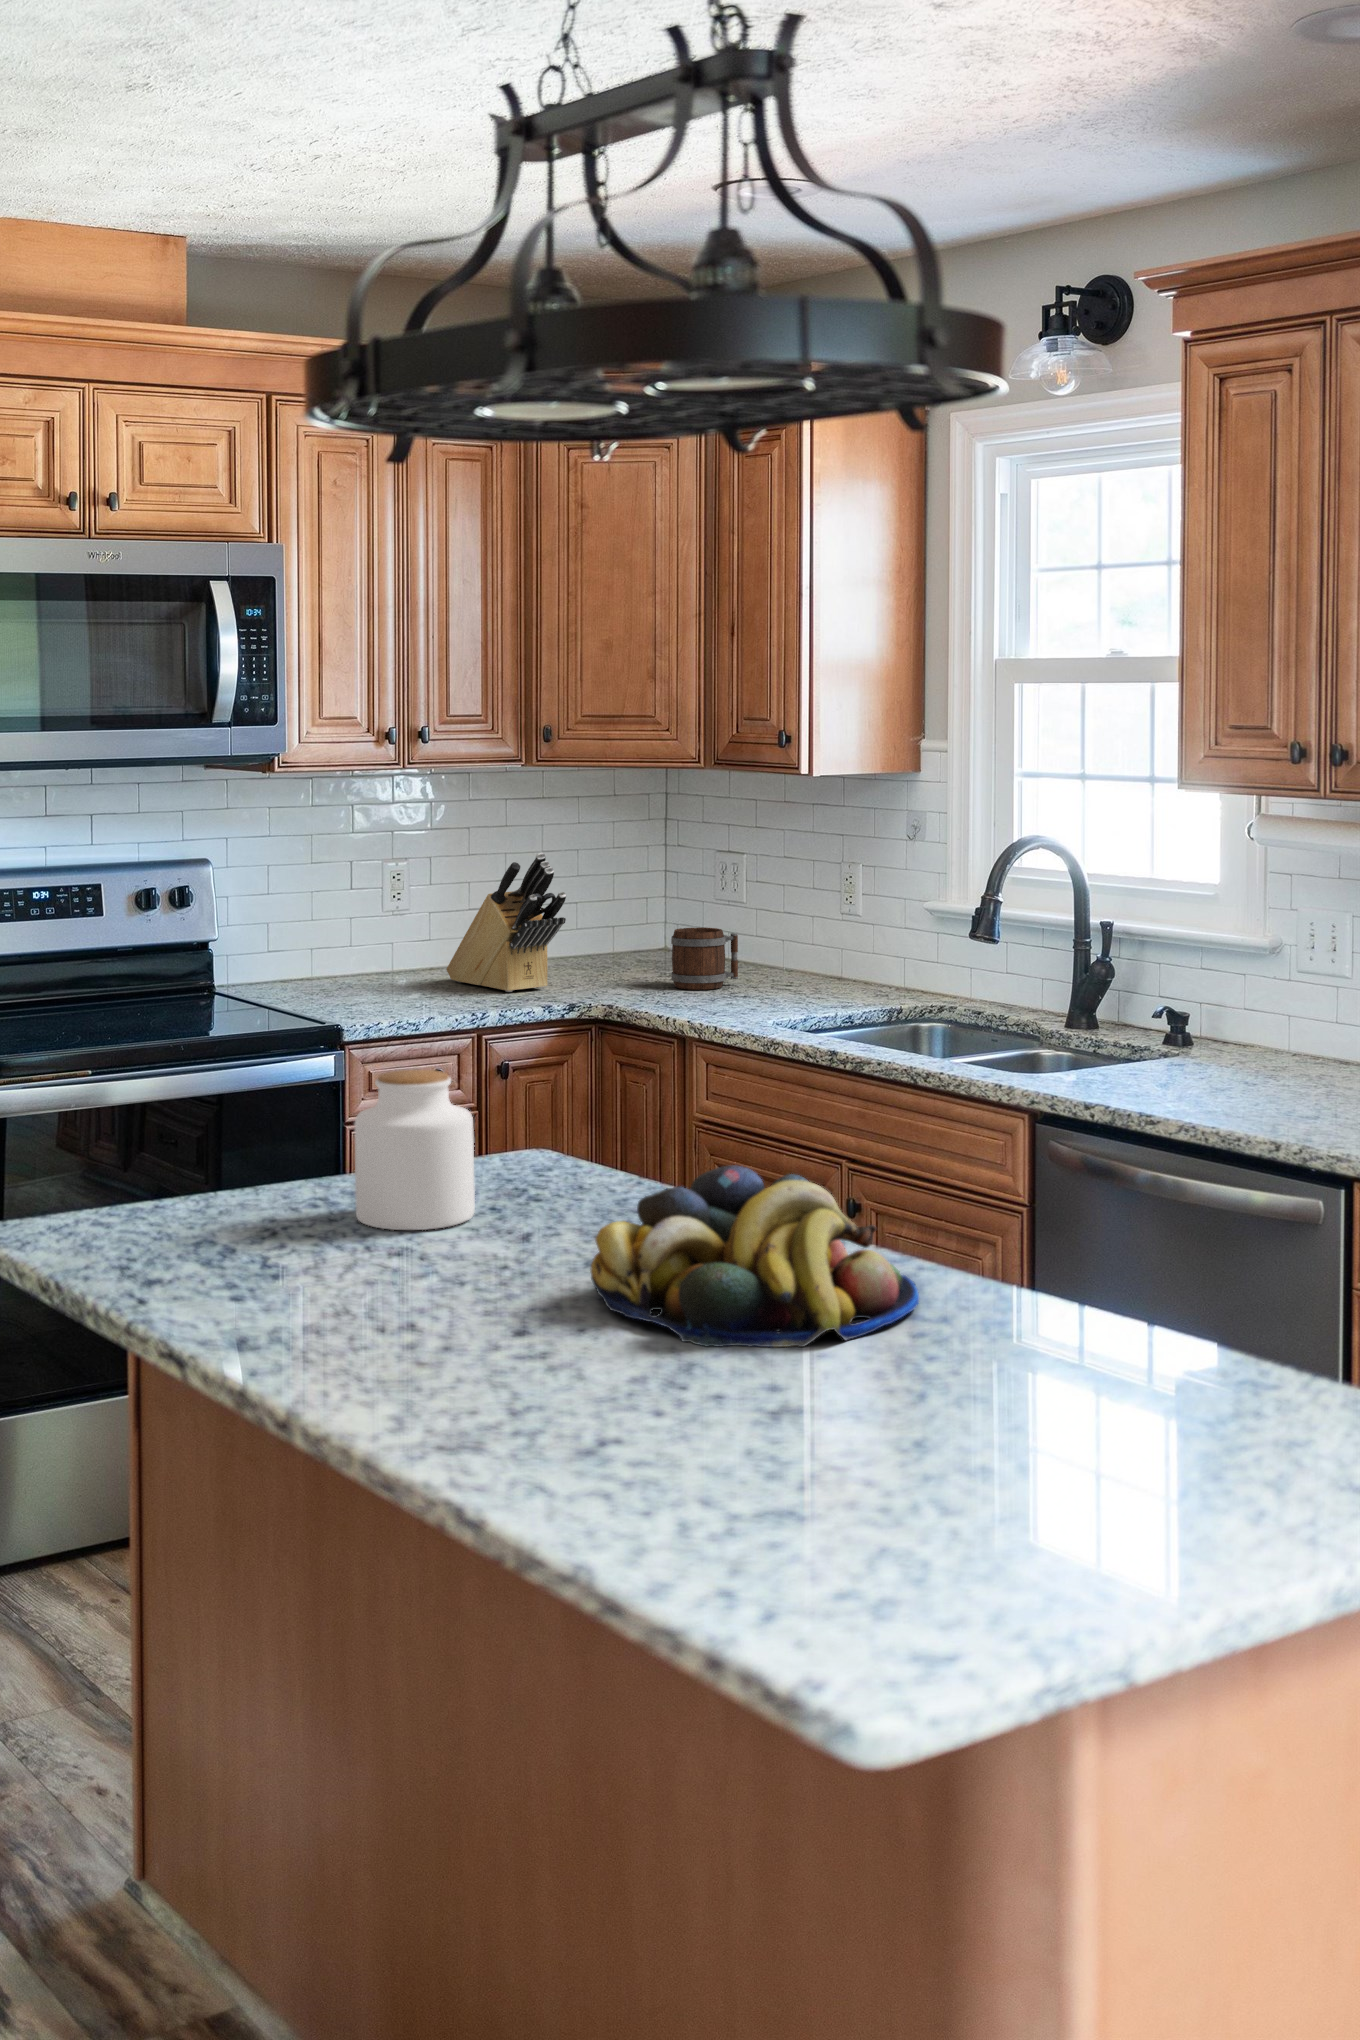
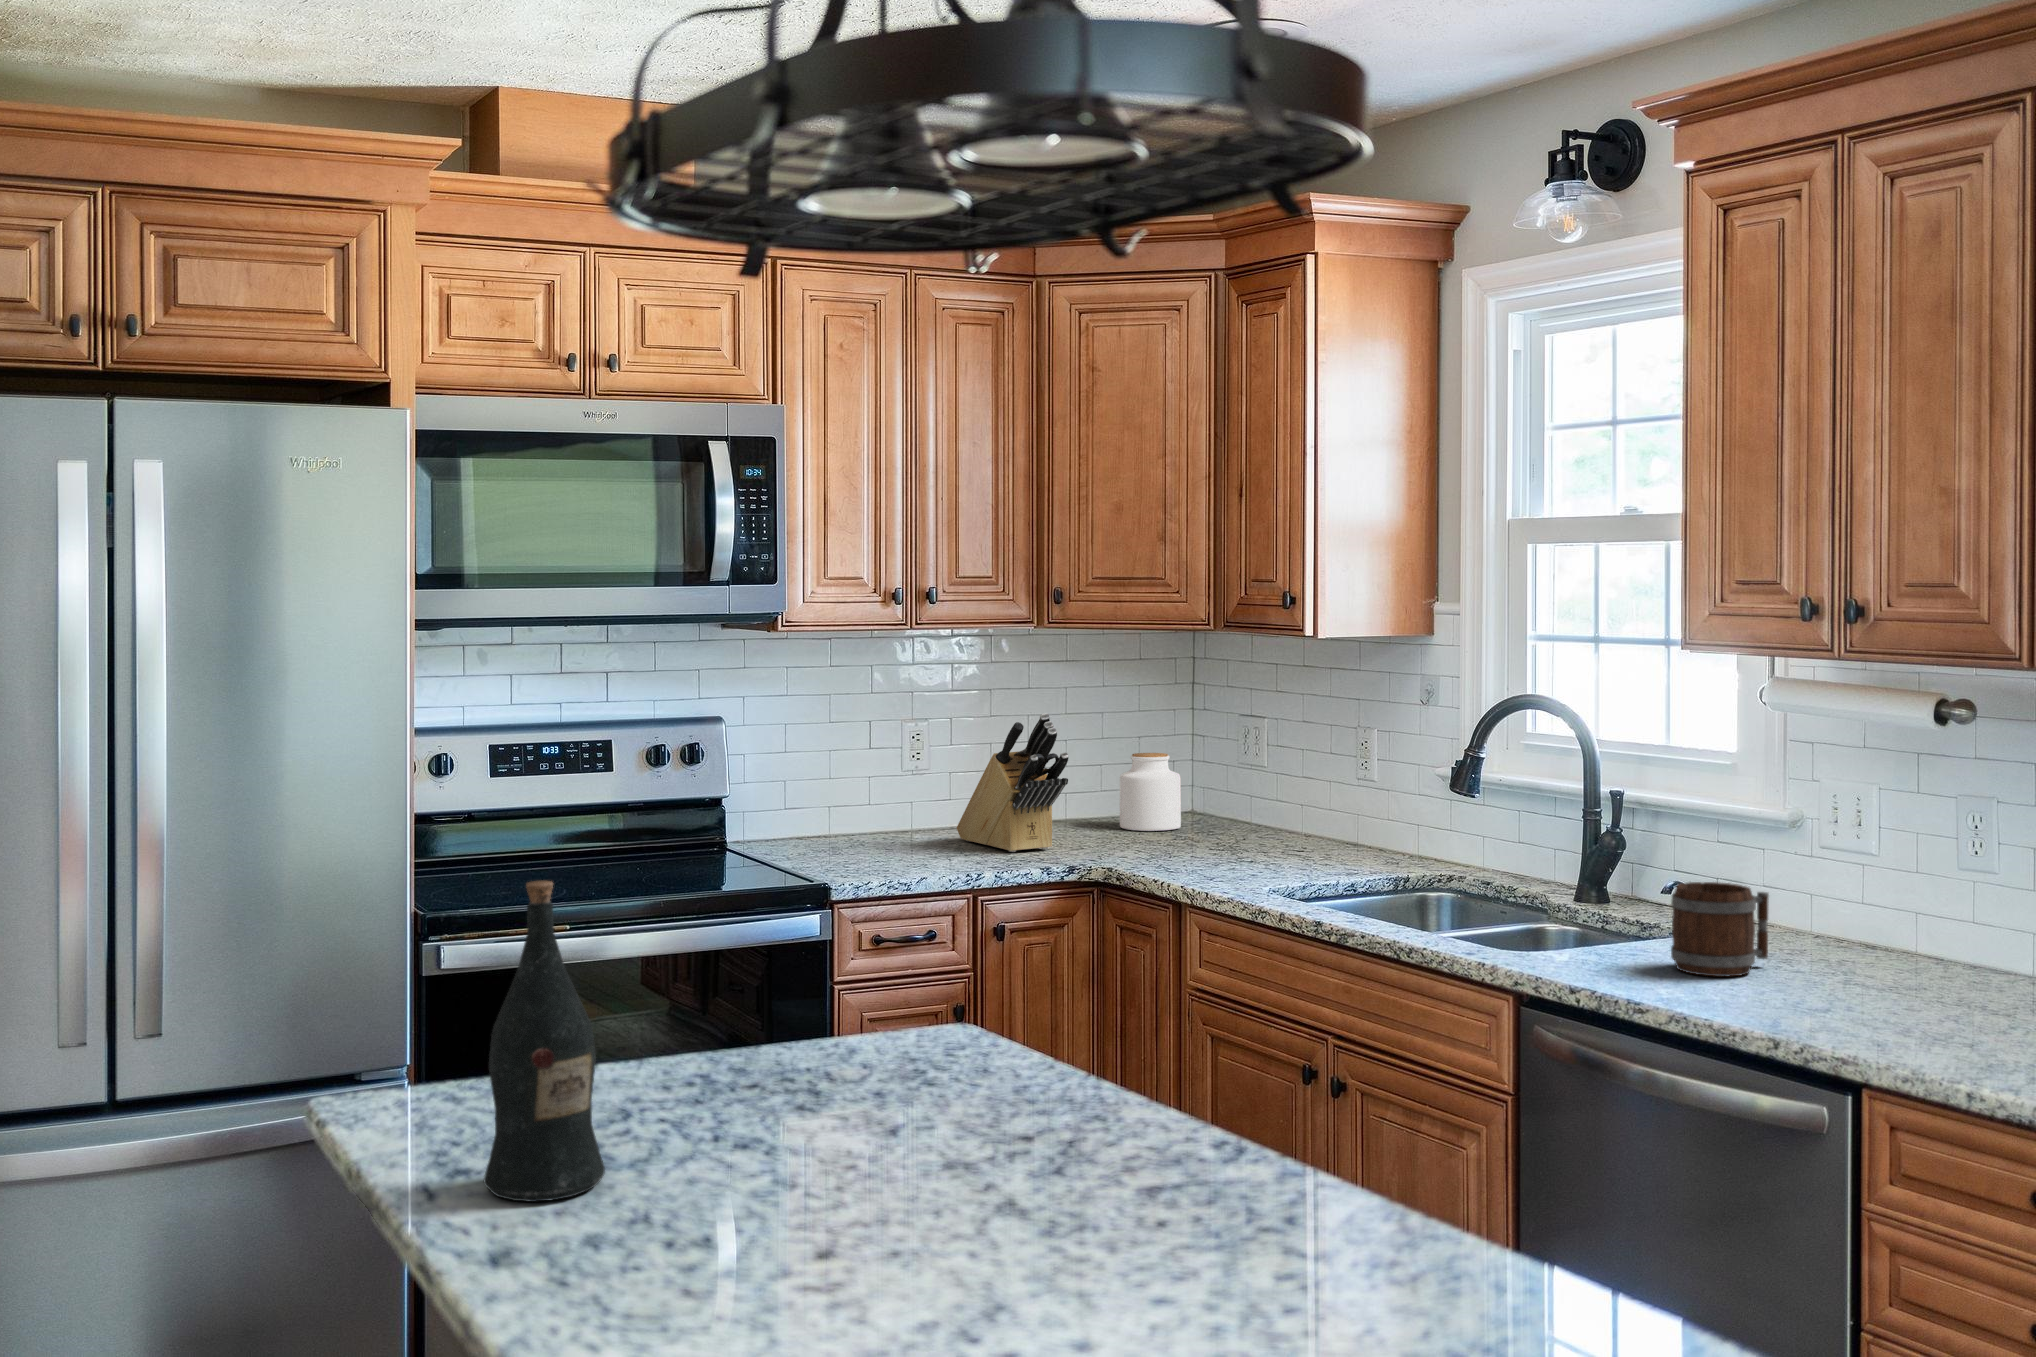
mug: present [671,927,738,990] -> present [1671,882,1769,977]
wine bottle: none [189,1016,297,1301] -> present [484,881,605,1202]
jar: present [354,1070,475,1230] -> present [1120,753,1181,831]
fruit bowl: present [590,1165,919,1347] -> none [918,1062,1301,1292]

